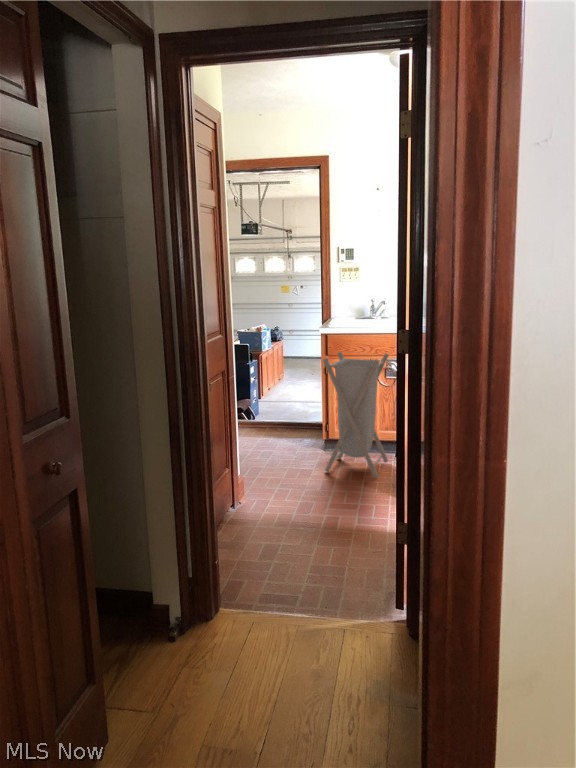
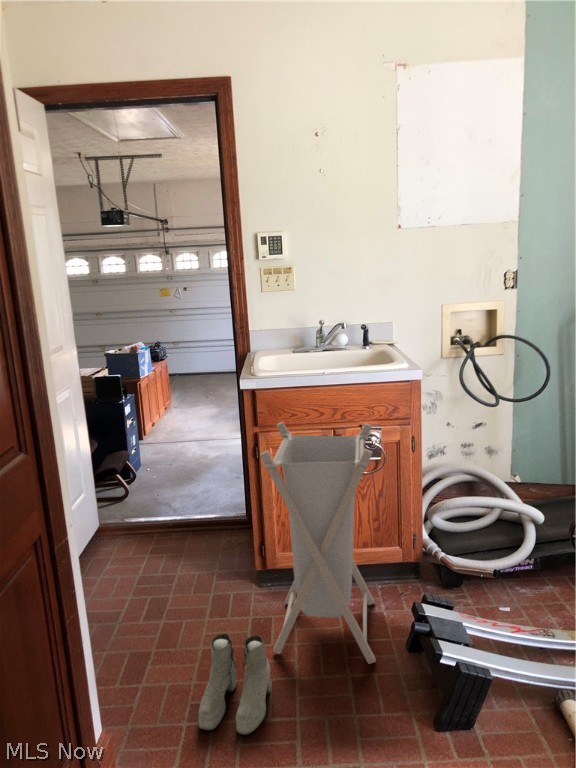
boots: none [283,448,321,489] -> present [199,634,270,735]

